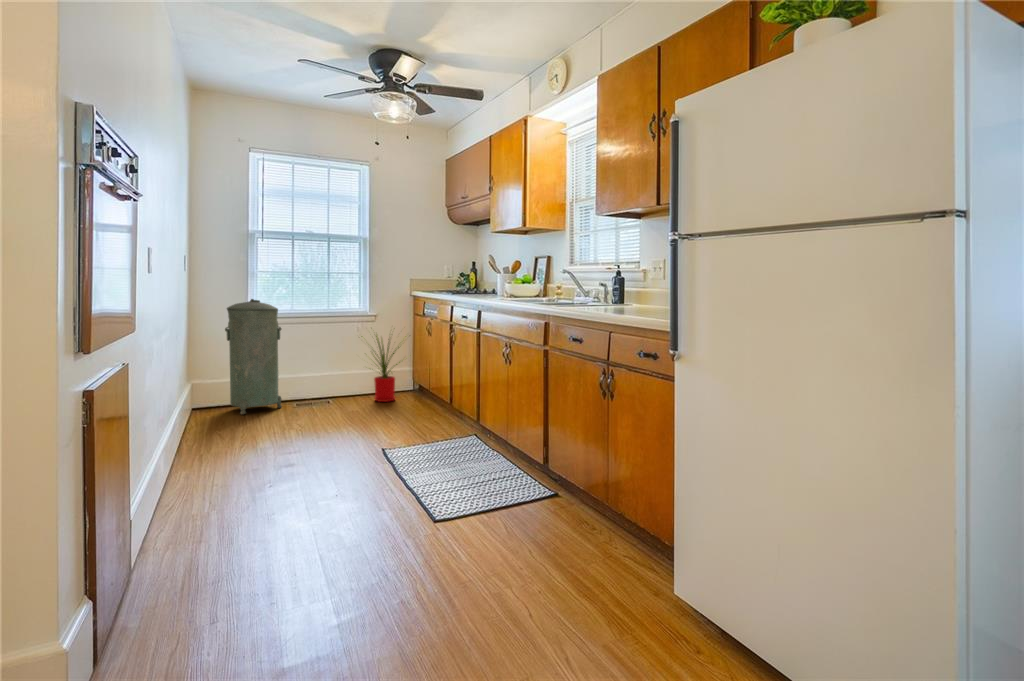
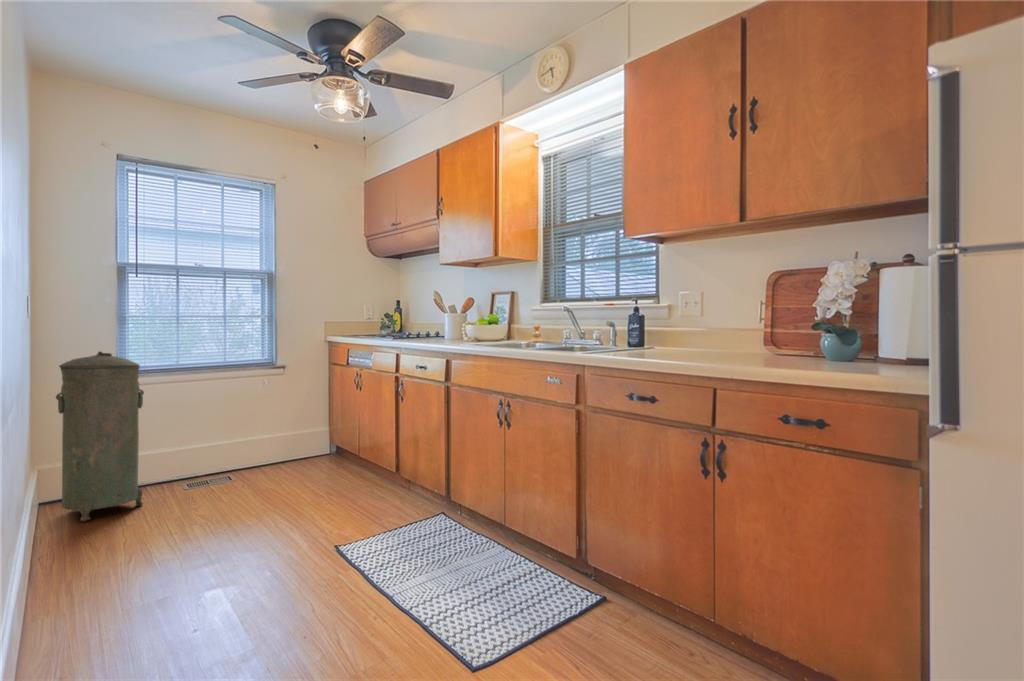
house plant: present [361,336,406,402] -> none [251,381,332,485]

